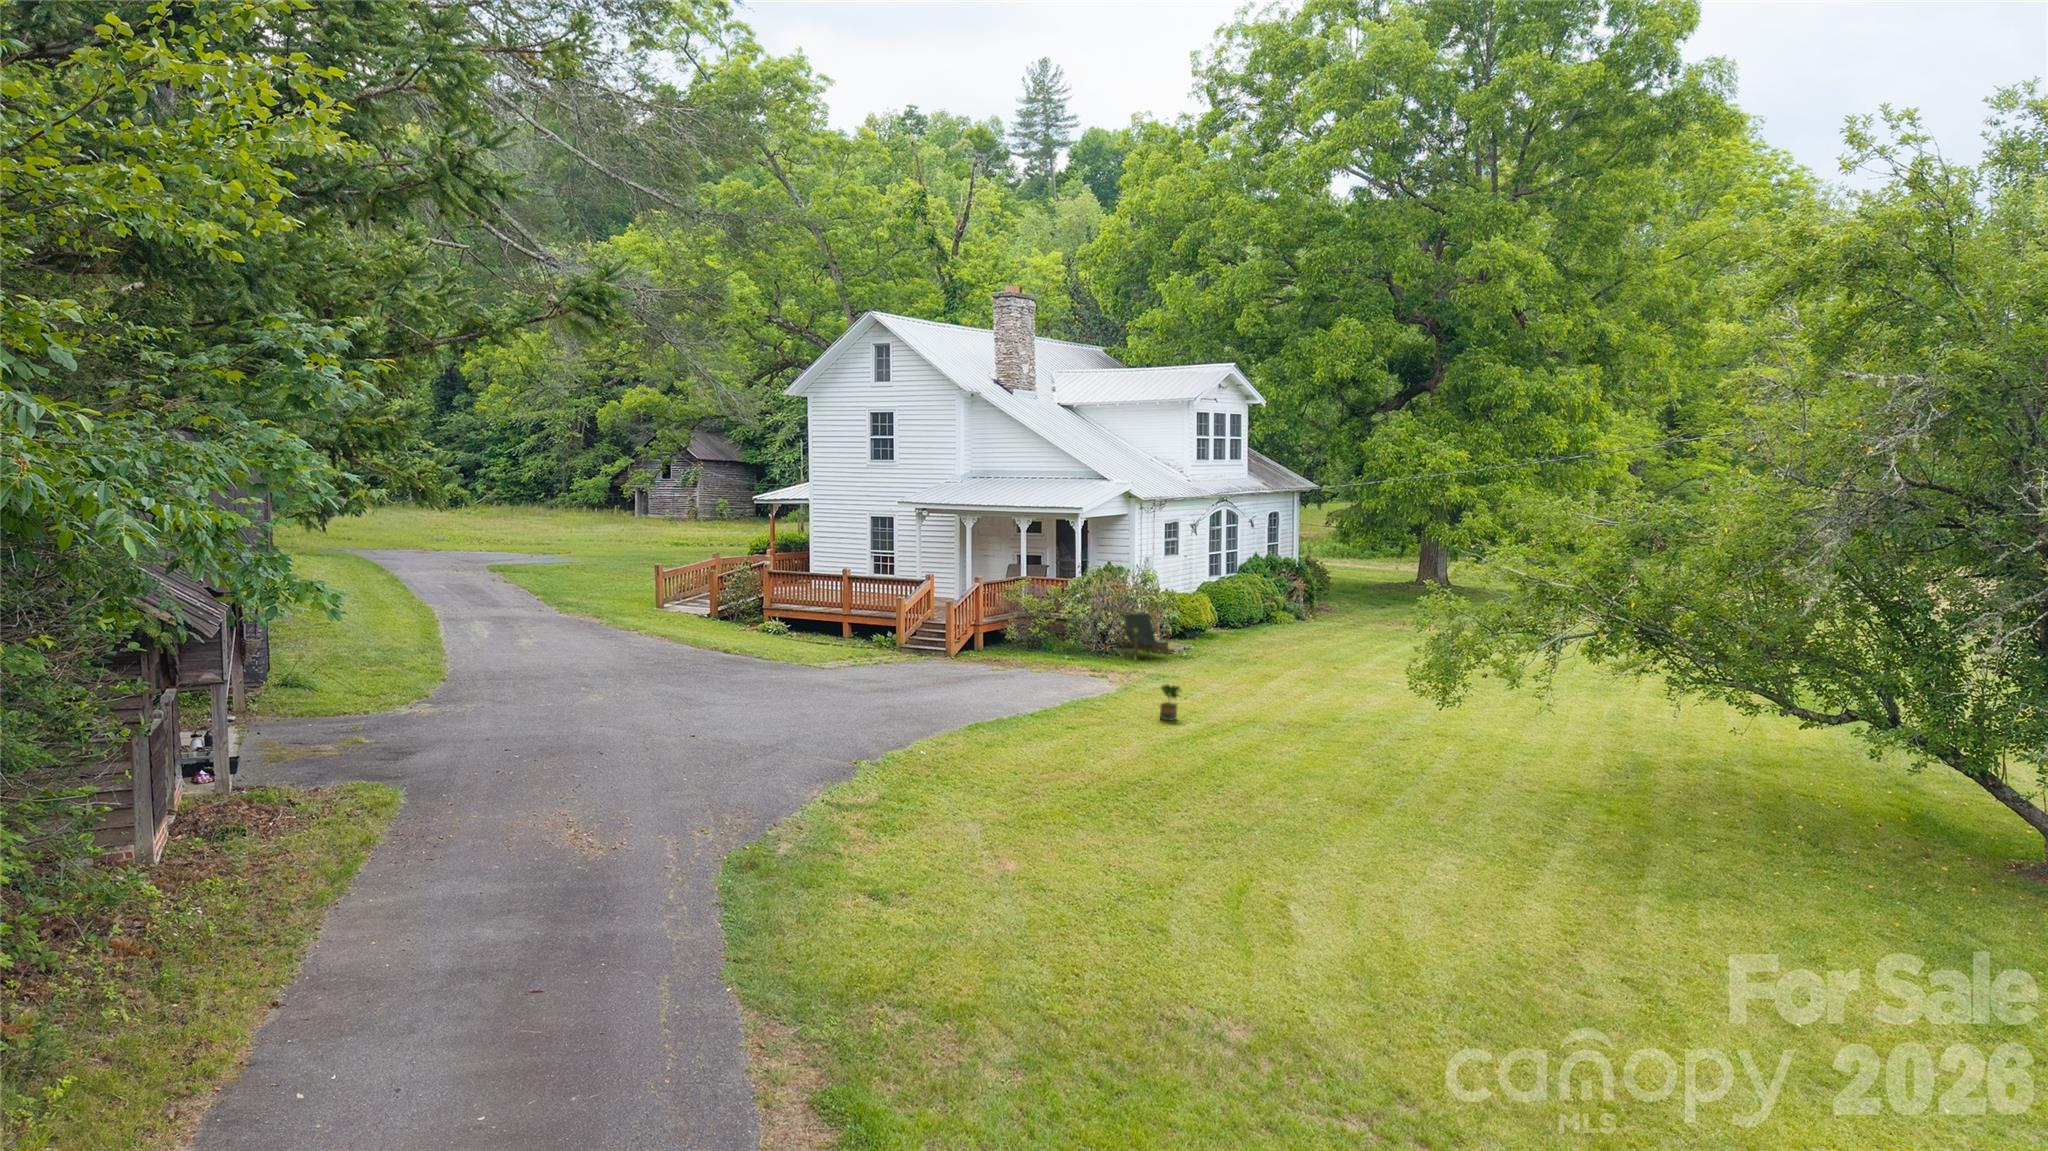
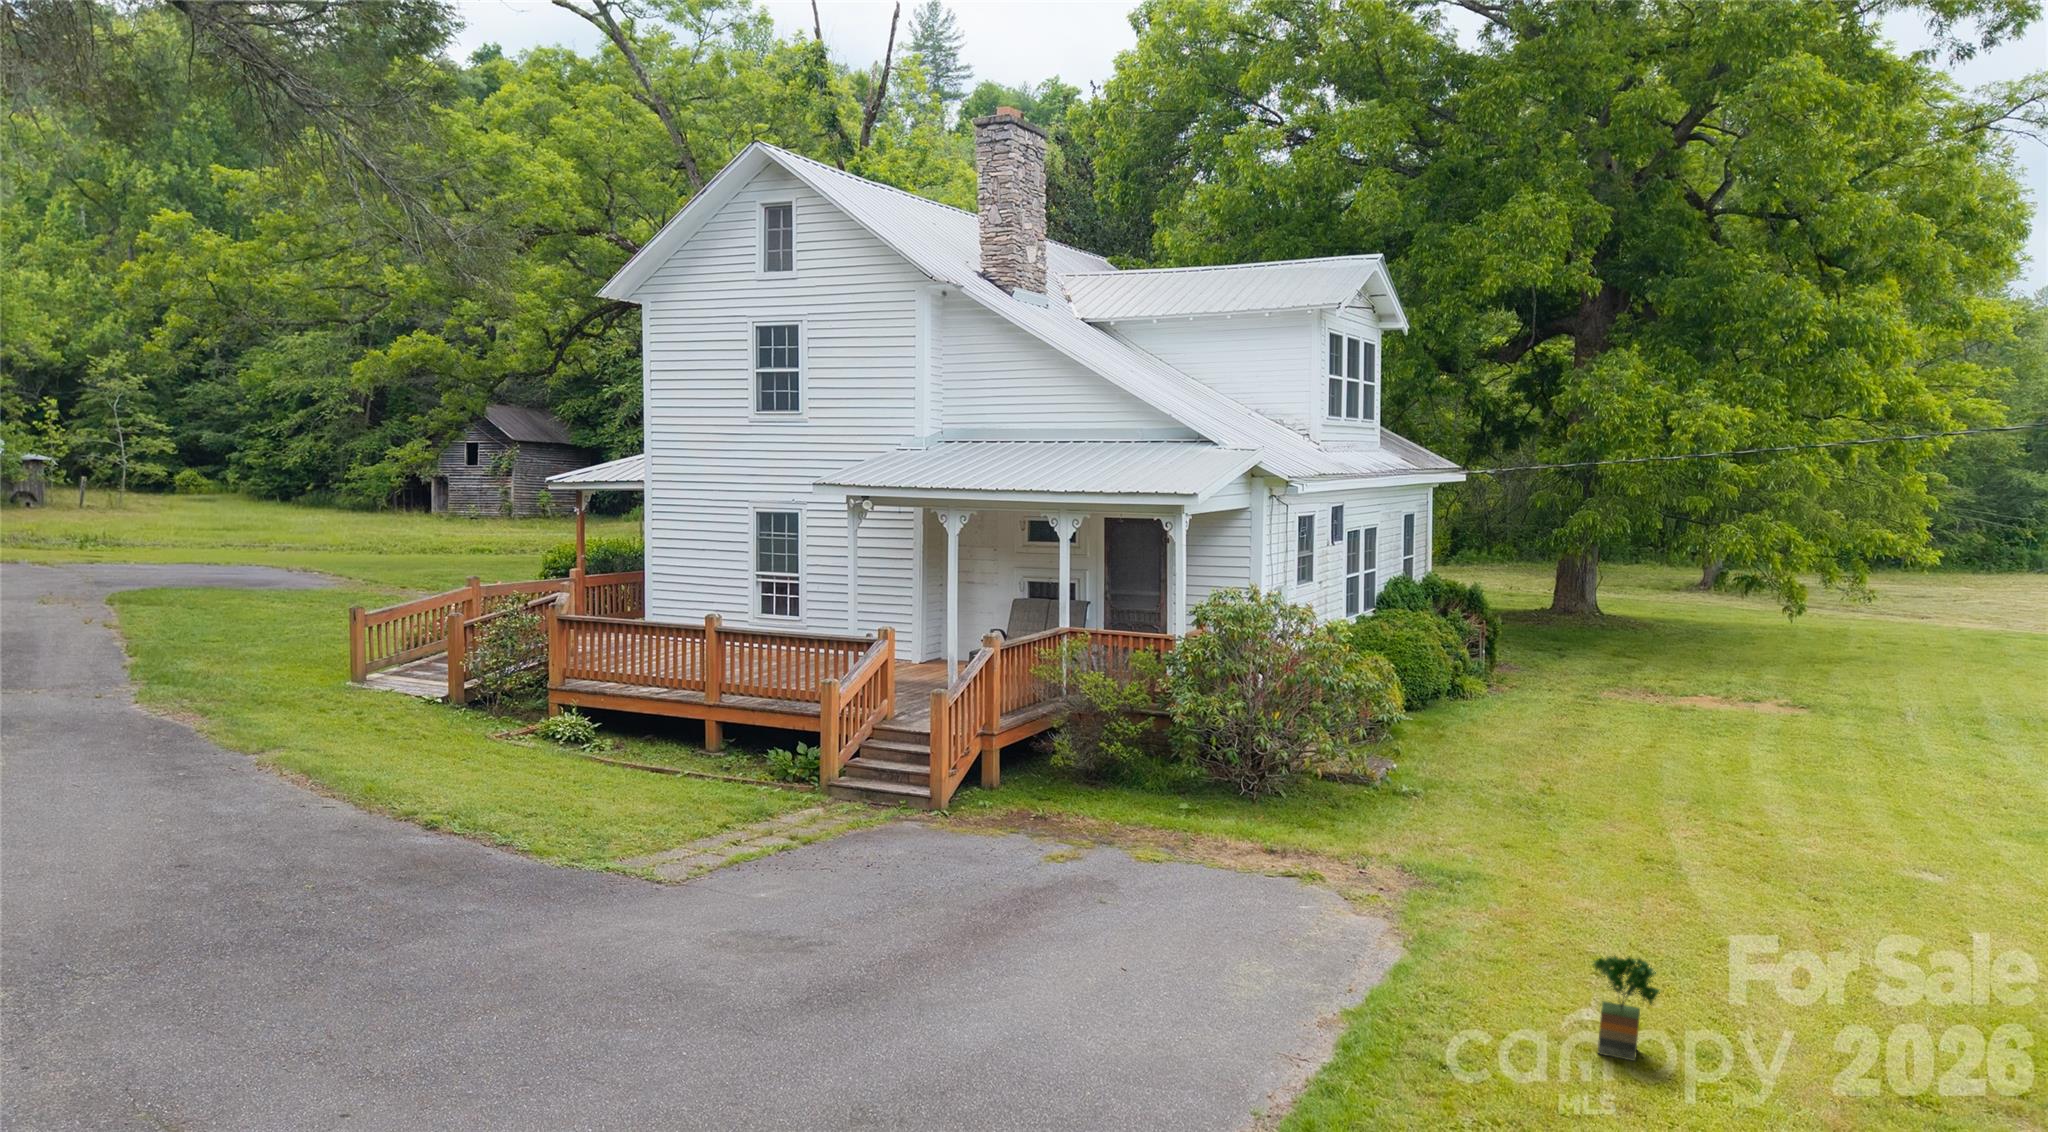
lounge chair: present [1122,613,1169,660] -> none [1277,703,1378,806]

